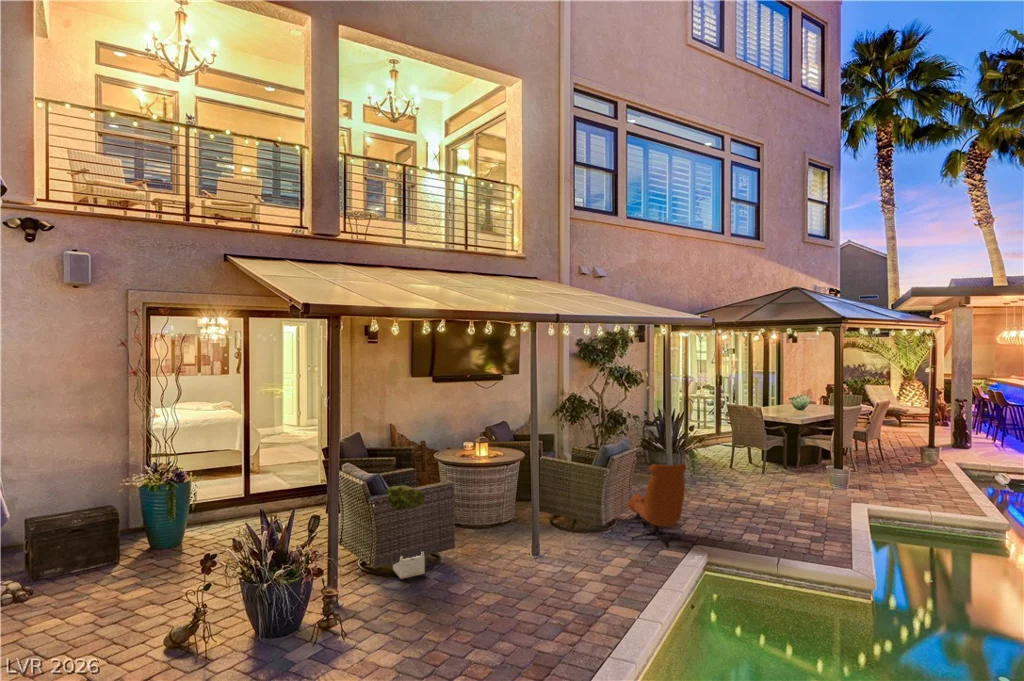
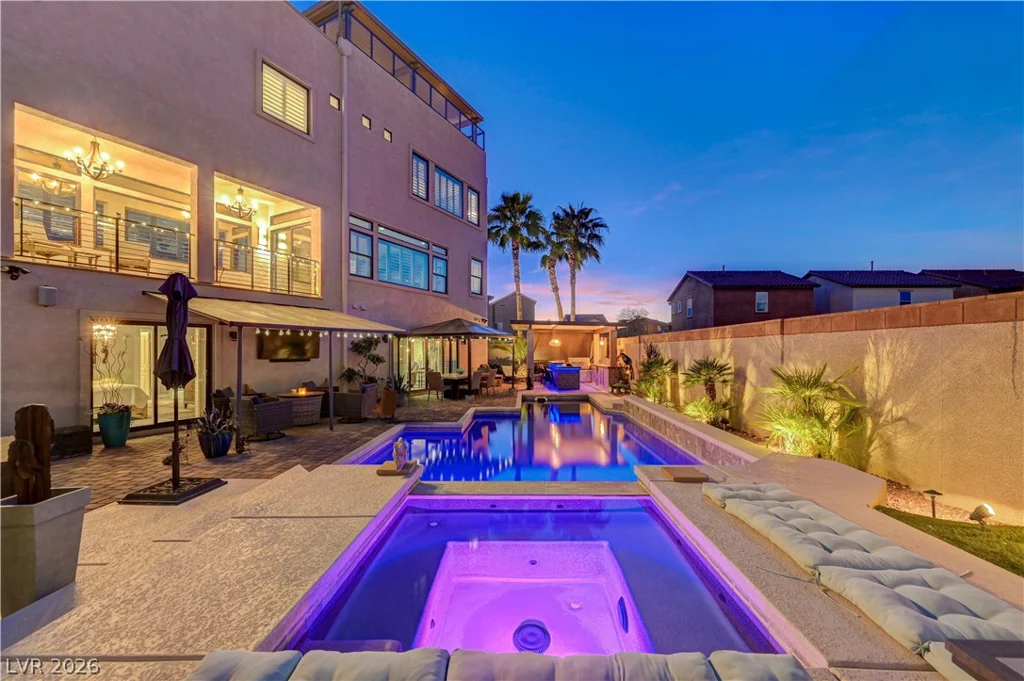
potted tree: present [385,485,425,579] -> none [260,402,280,442]

